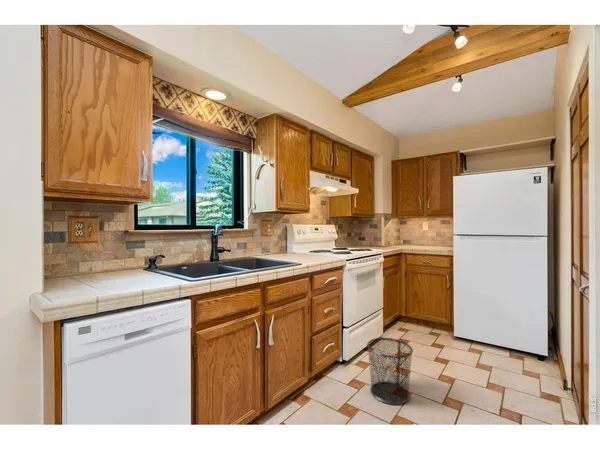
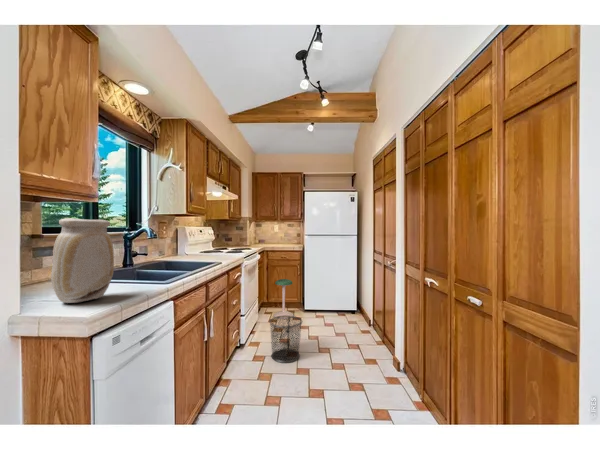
vase: none [66,215,121,290] -> present [51,218,114,303]
stool: none [408,290,436,342] -> present [274,279,294,319]

